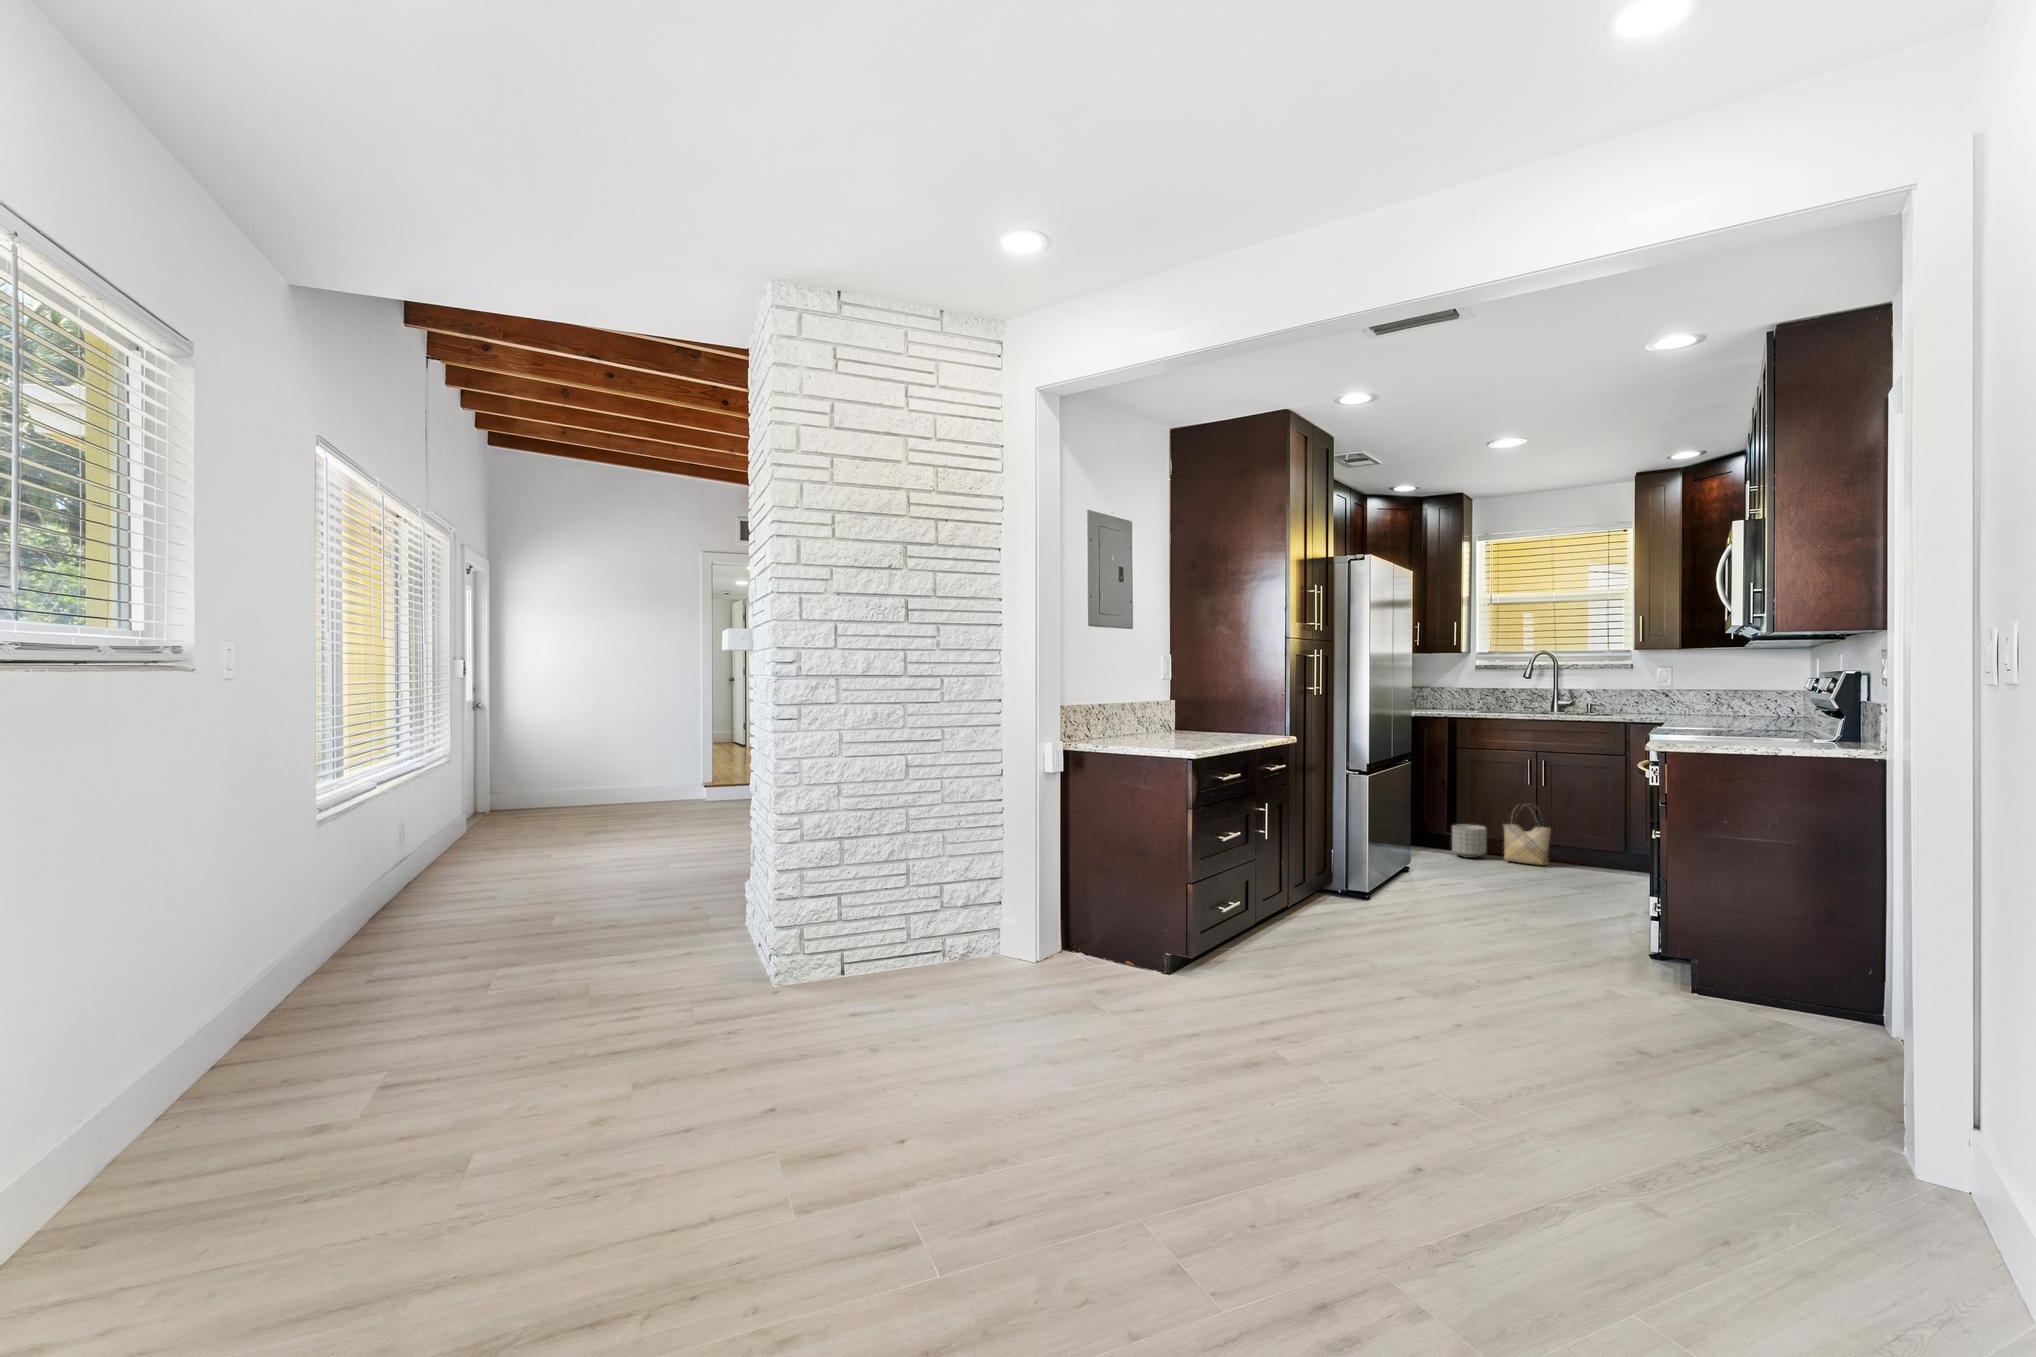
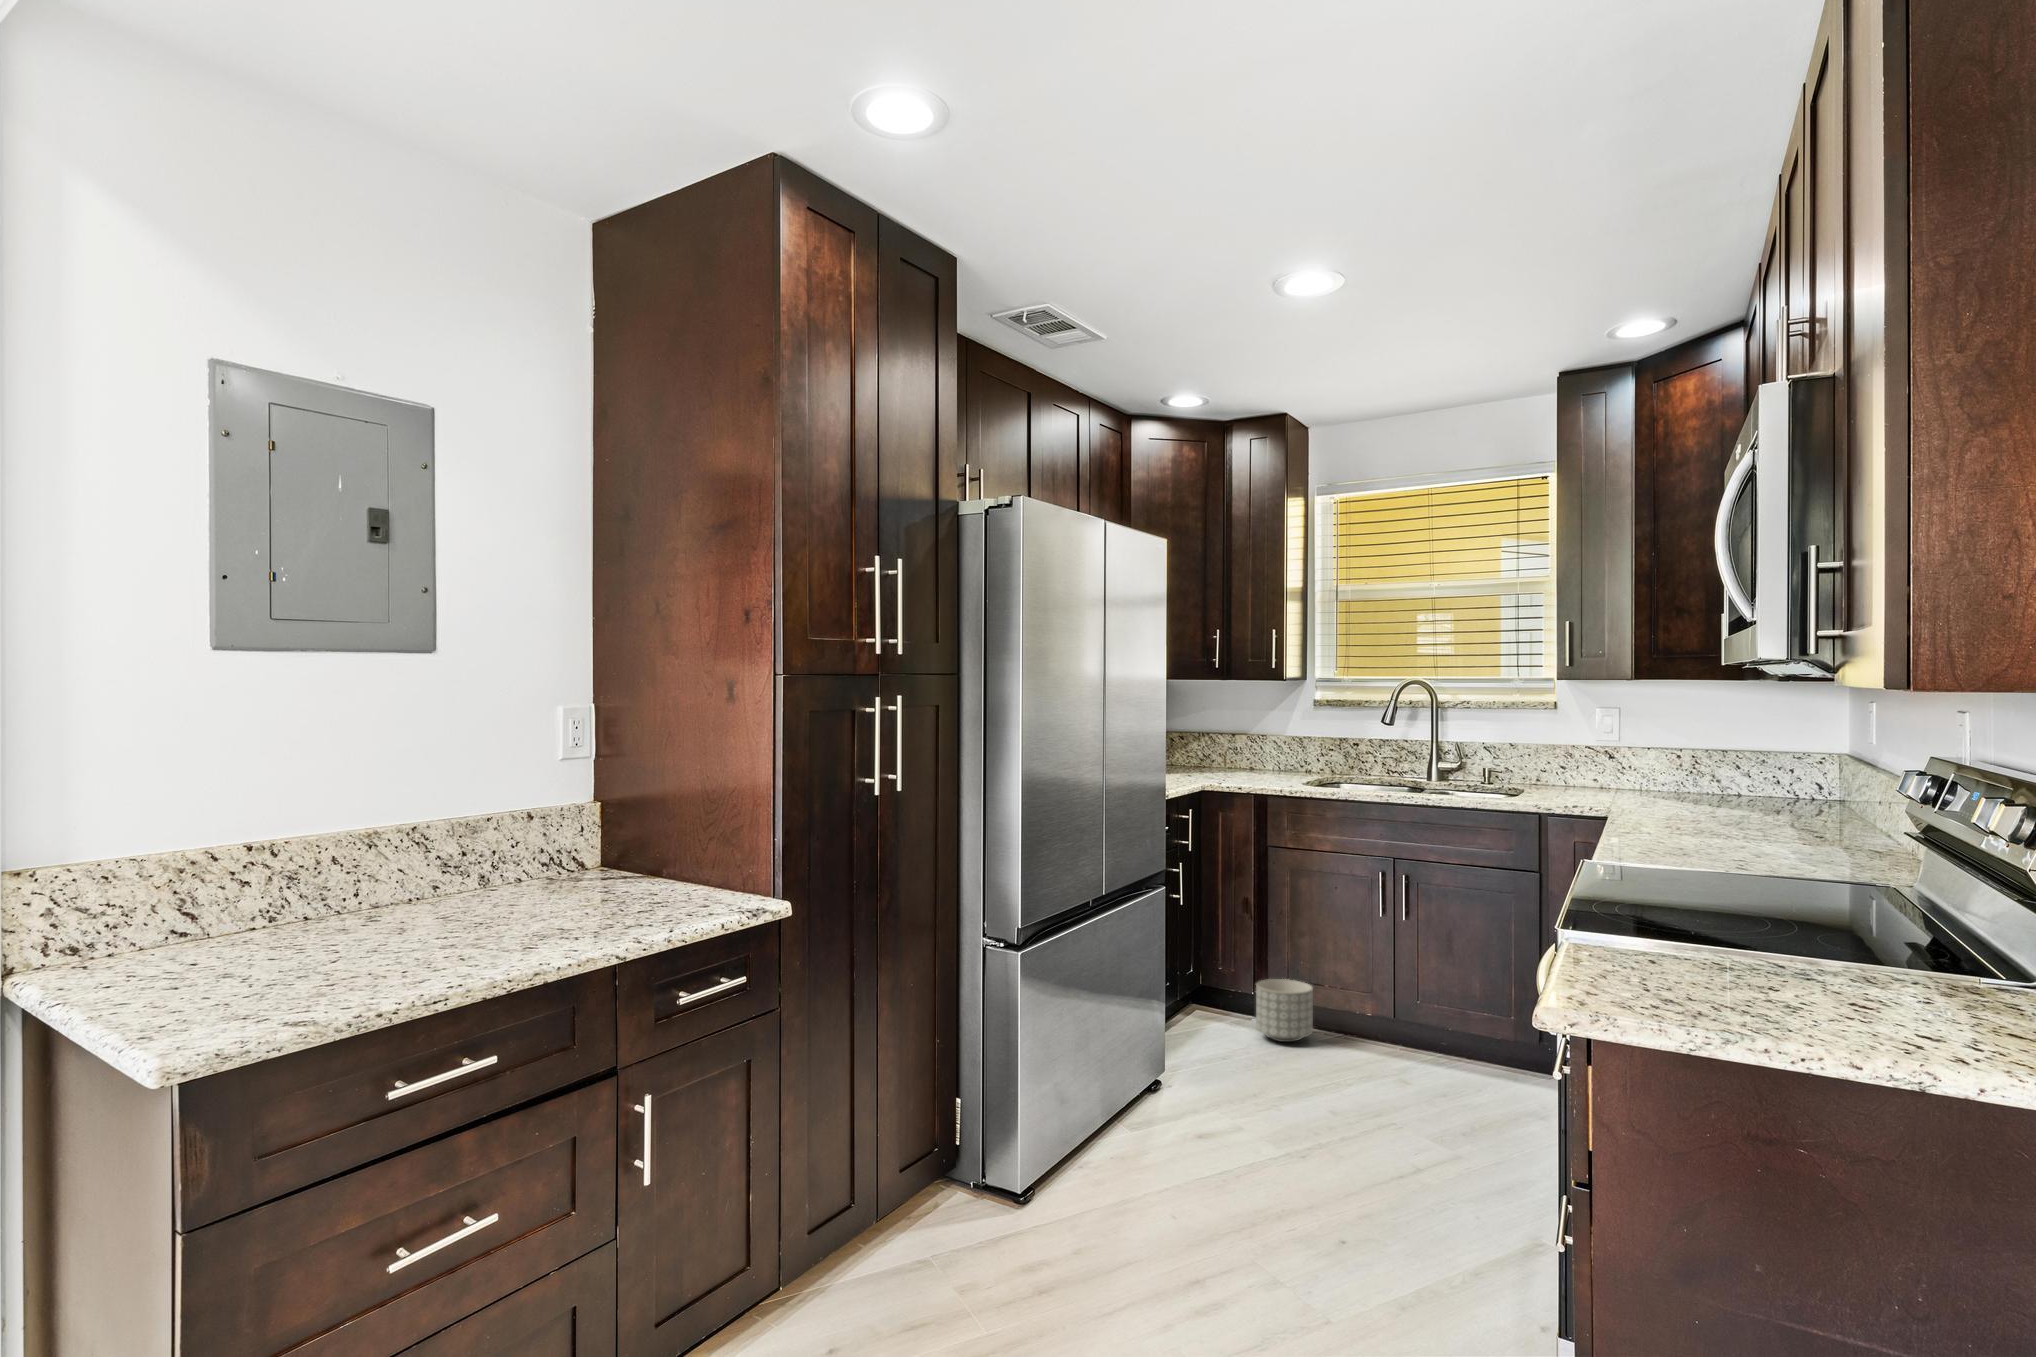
woven basket: present [1504,823,1551,865] -> none [1338,947,1419,1062]

